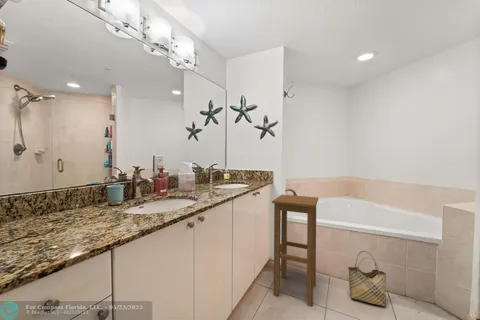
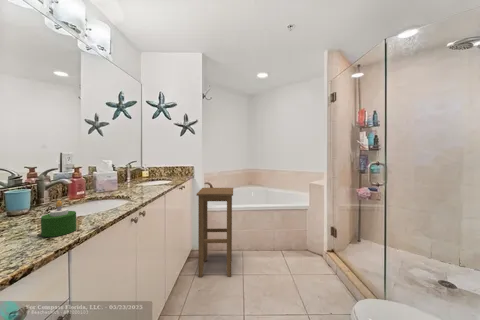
candle: none [99,199,129,233] -> present [41,200,76,237]
woven basket: present [348,251,386,306] -> none [256,225,280,263]

